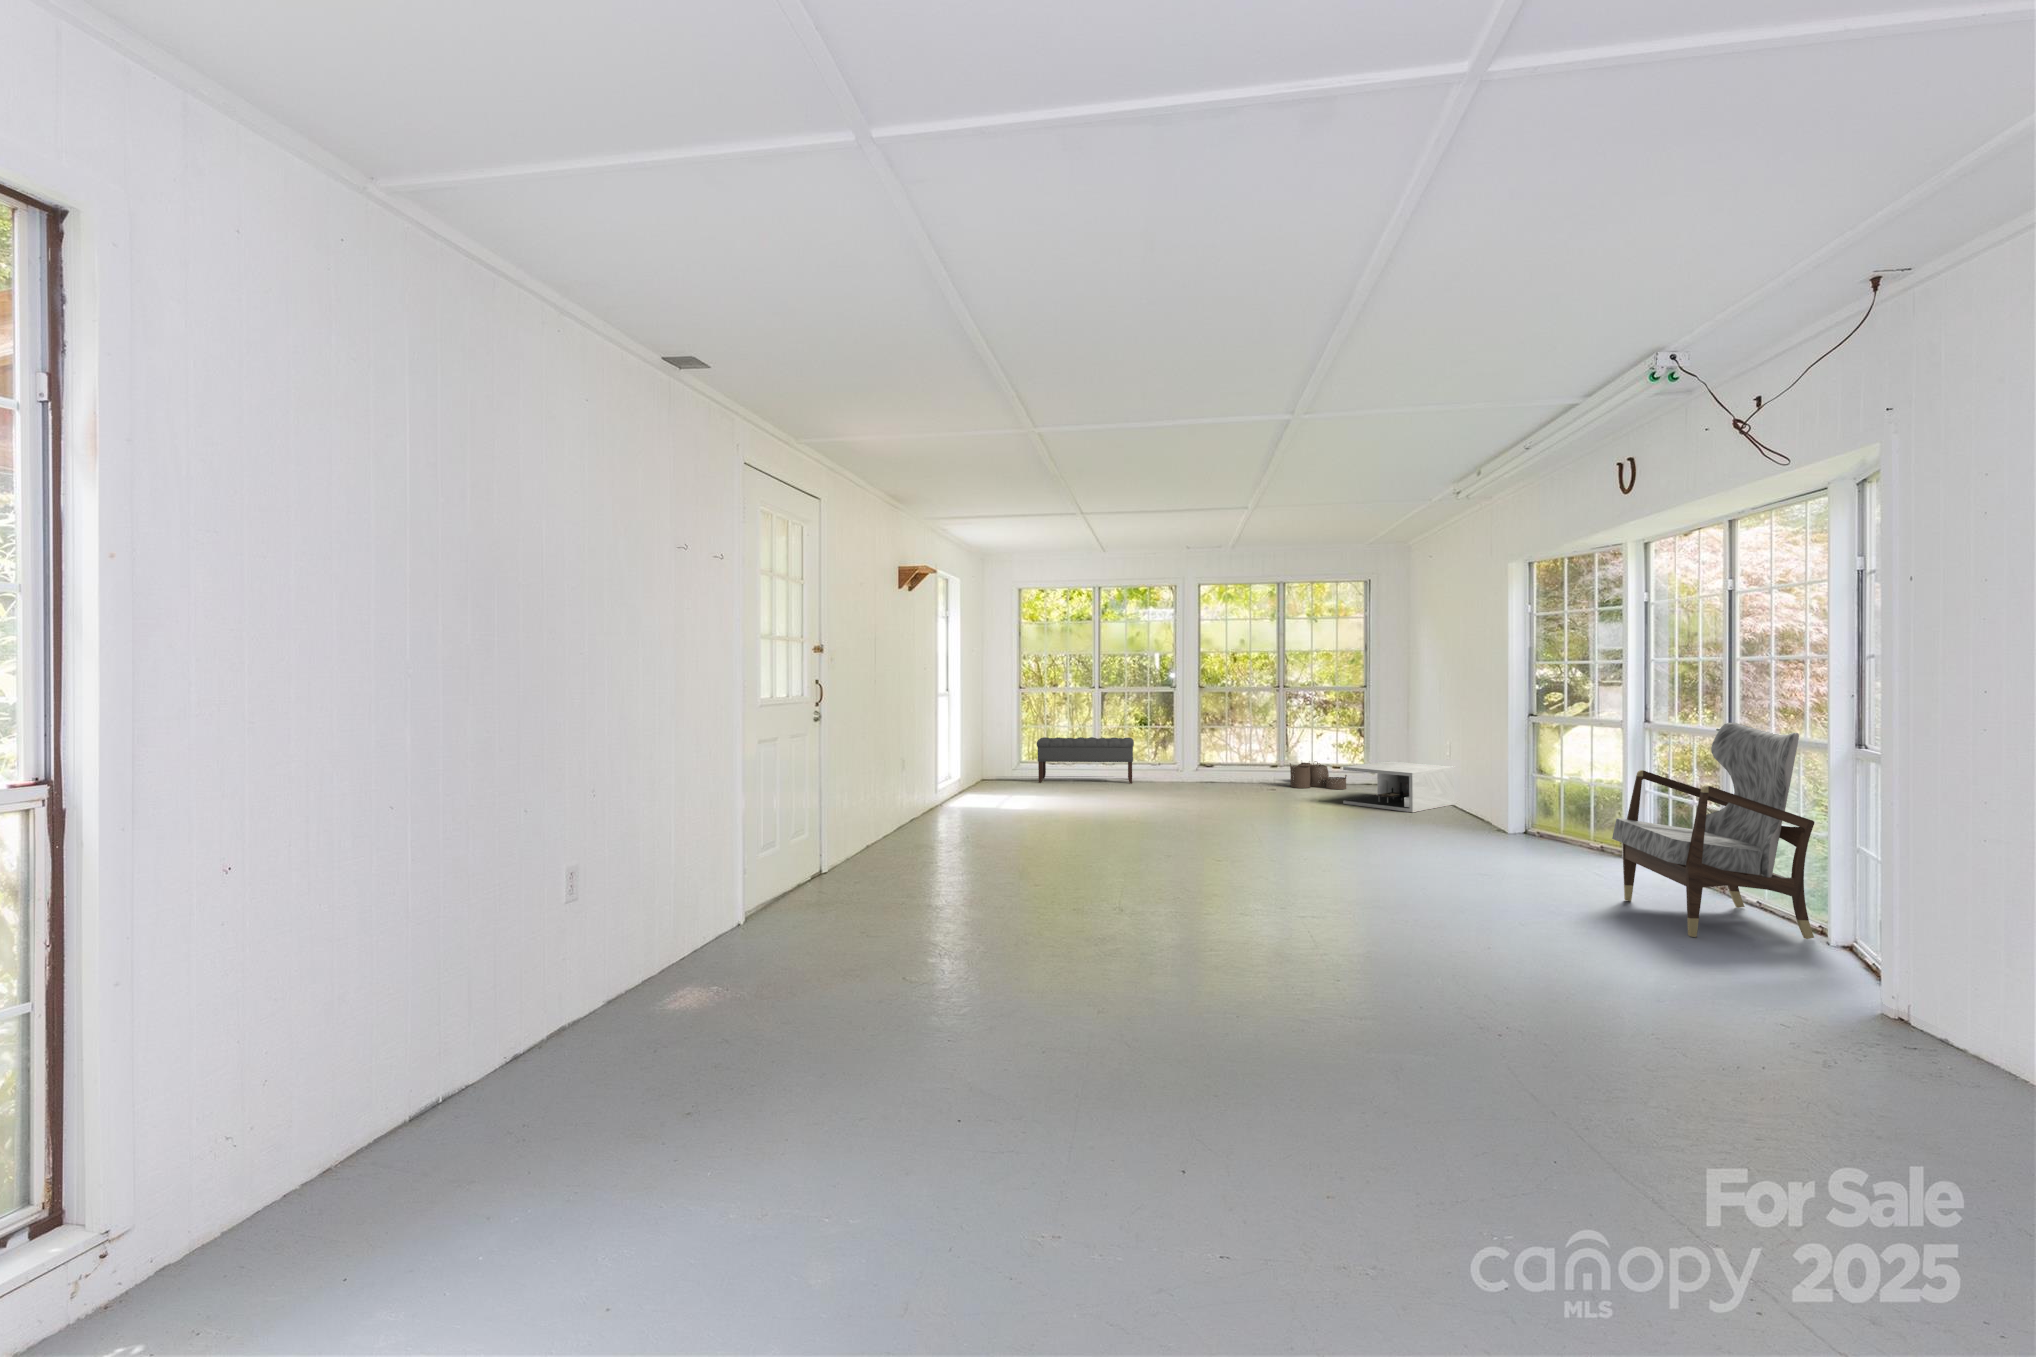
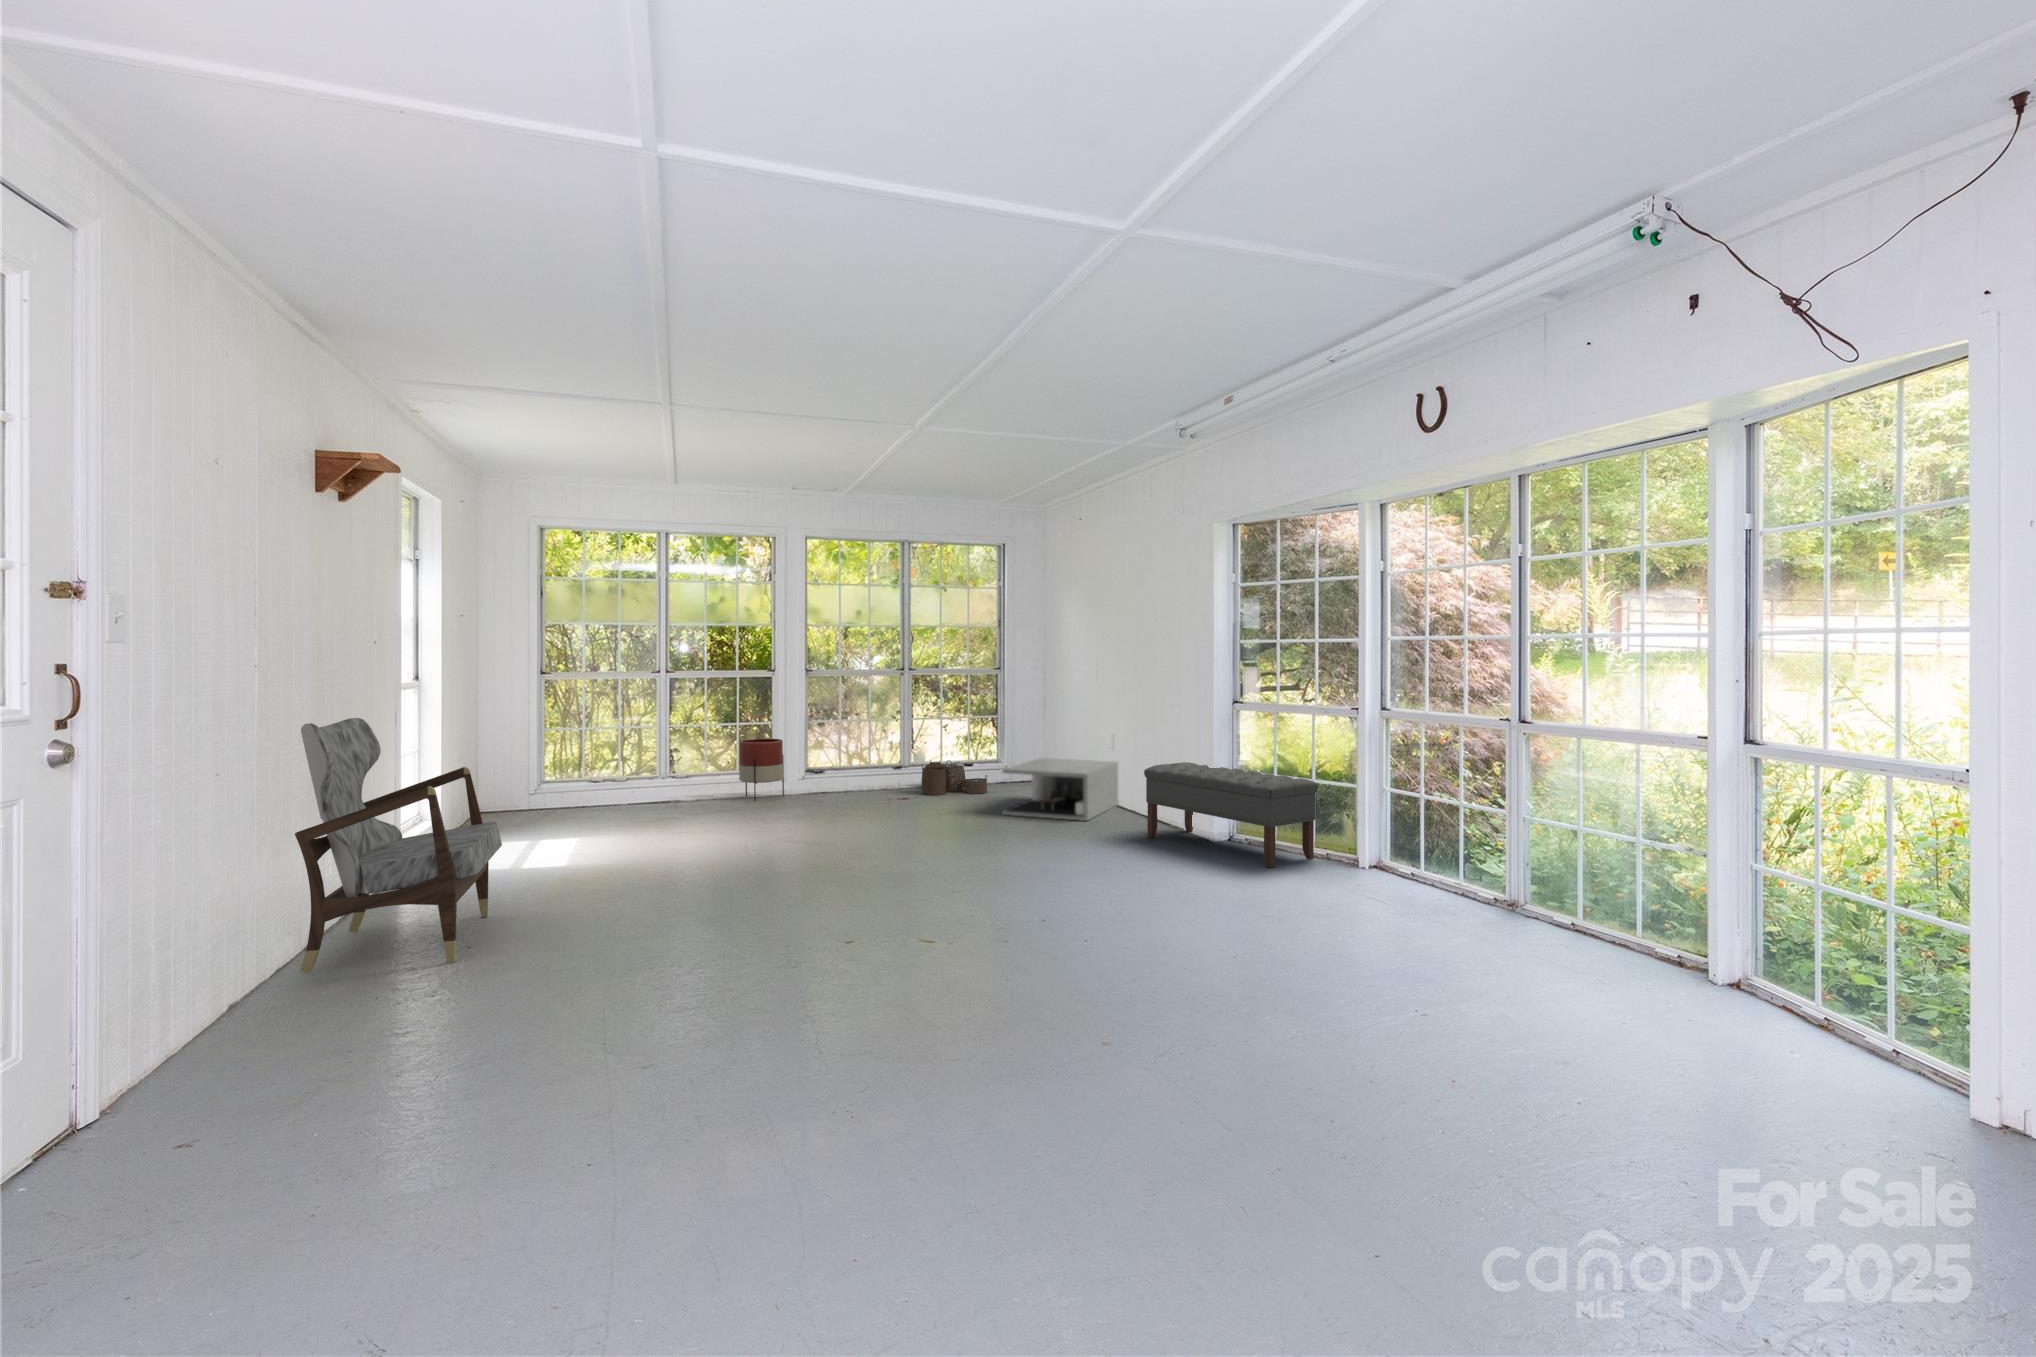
armchair: present [1612,723,1815,939] -> present [295,718,502,973]
bench: present [1037,737,1134,783] -> present [1144,762,1318,868]
planter: none [1149,738,1182,784] -> present [739,739,784,801]

